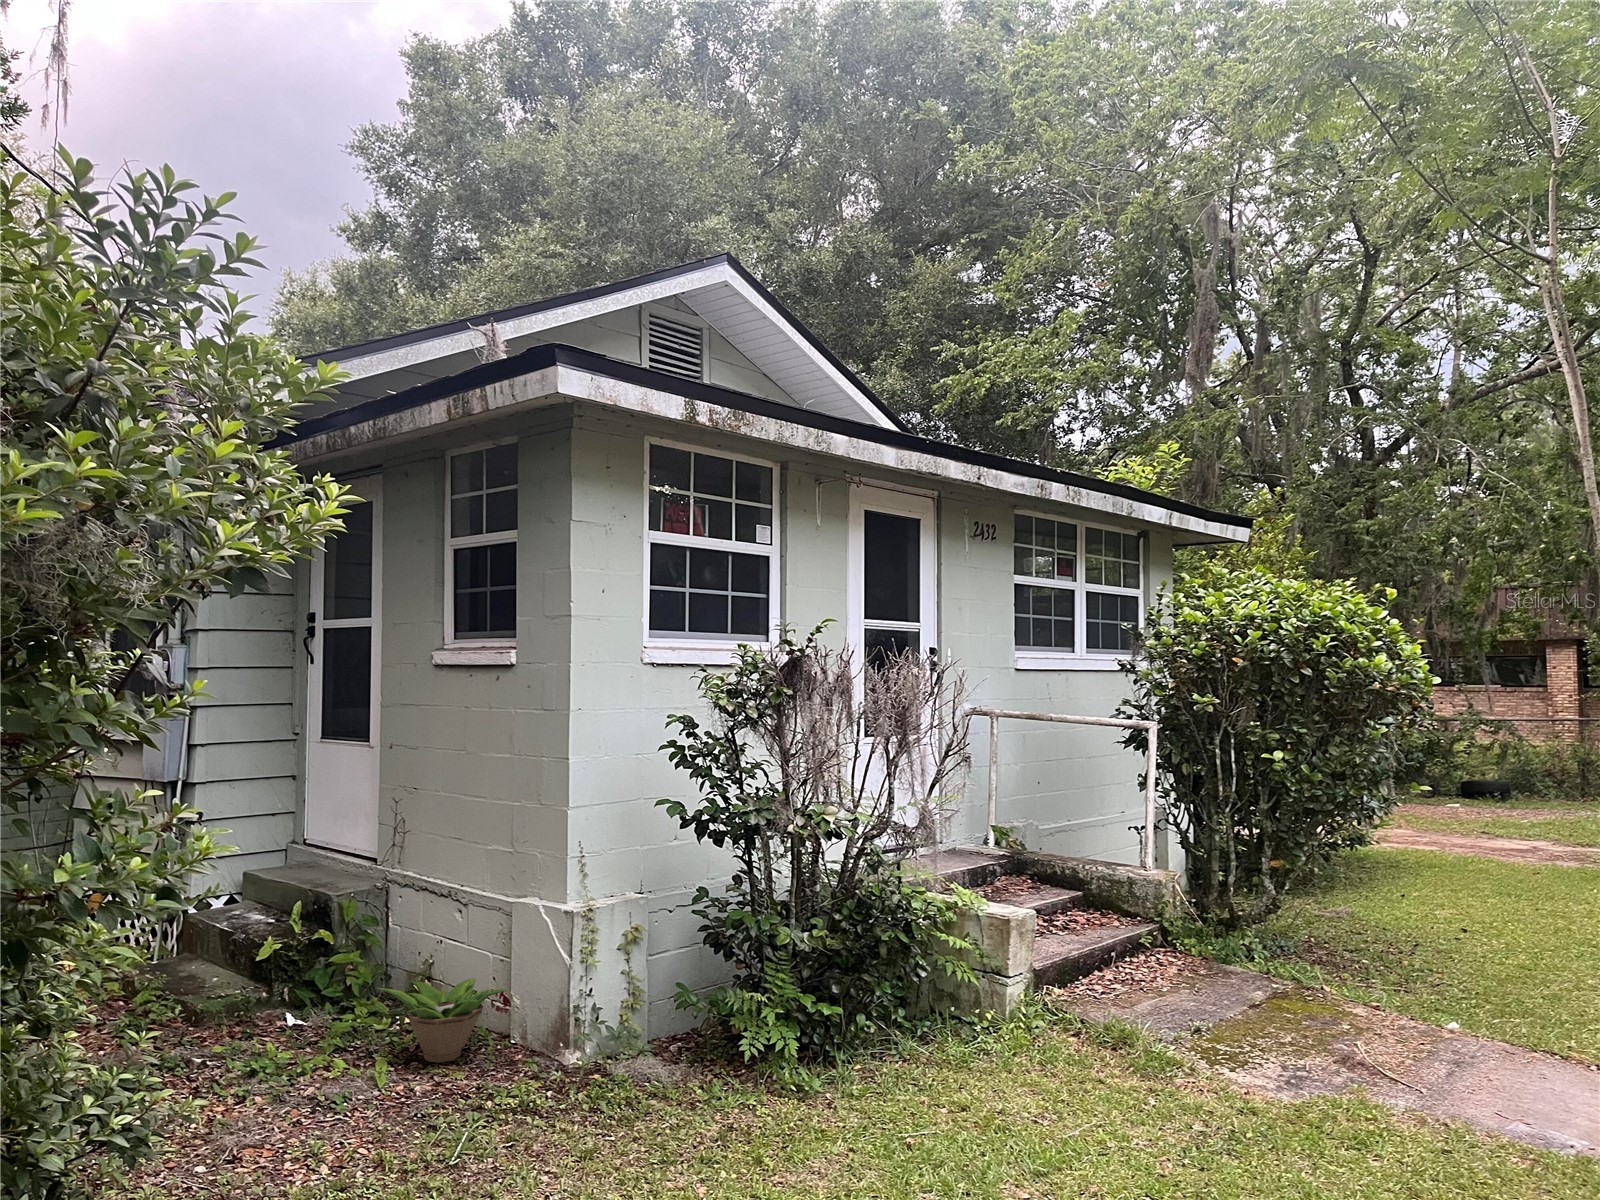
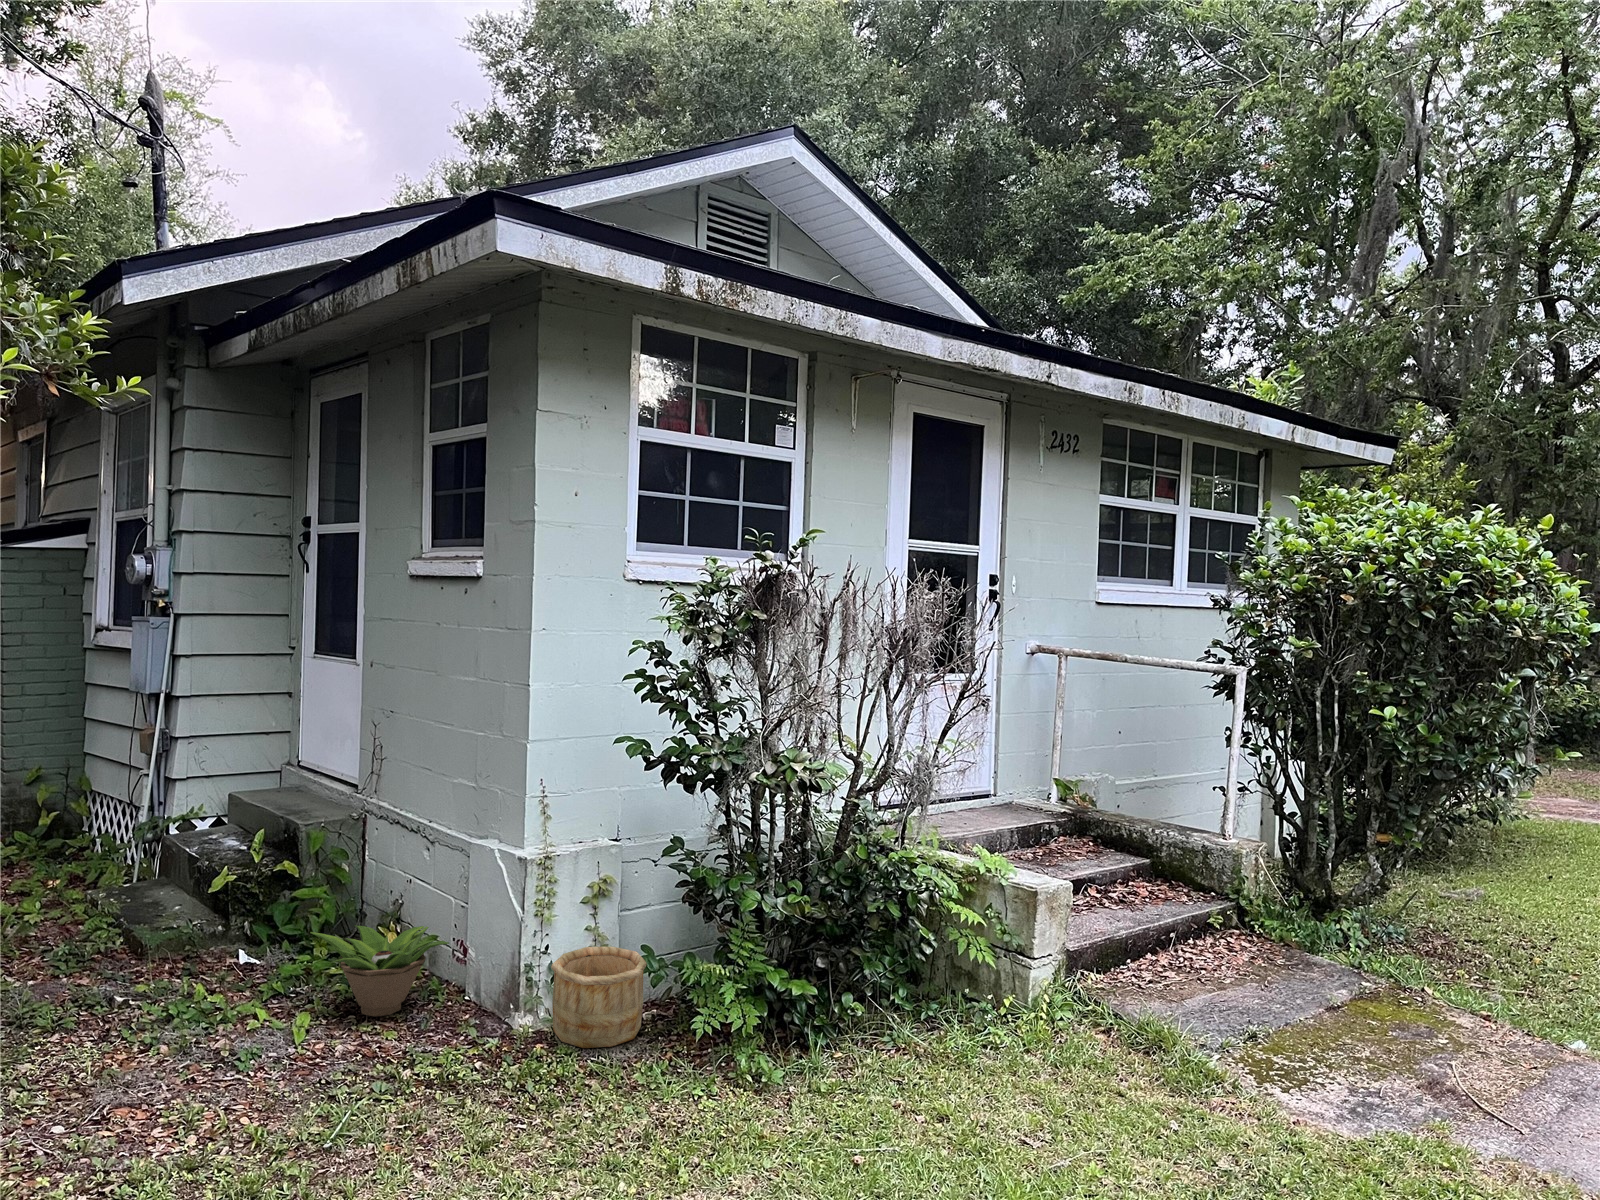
wooden bucket: none [606,985,689,1076] -> present [551,947,647,1048]

